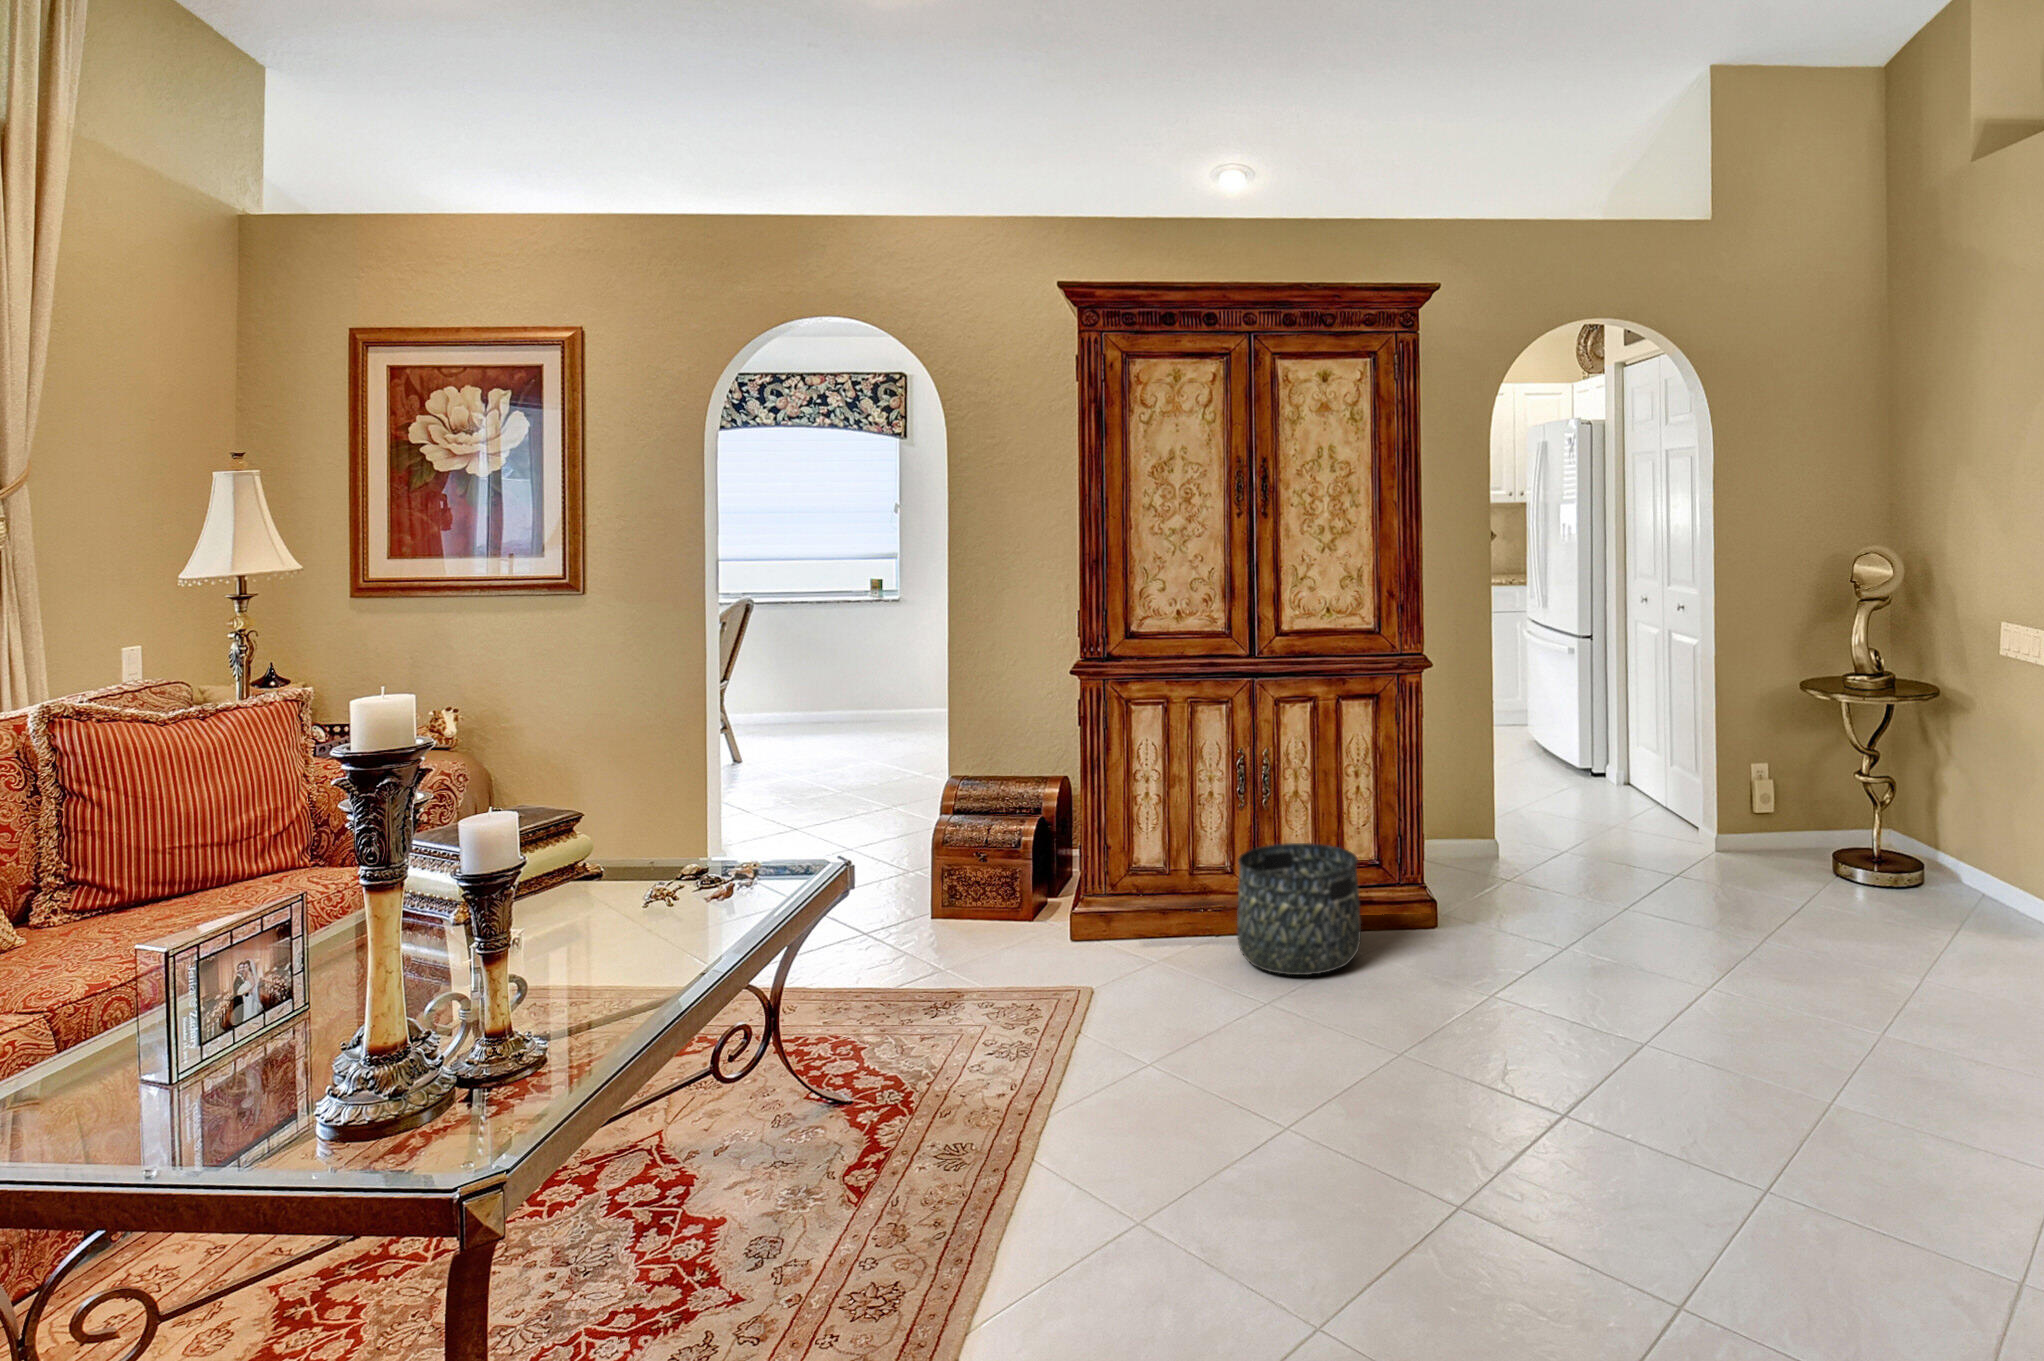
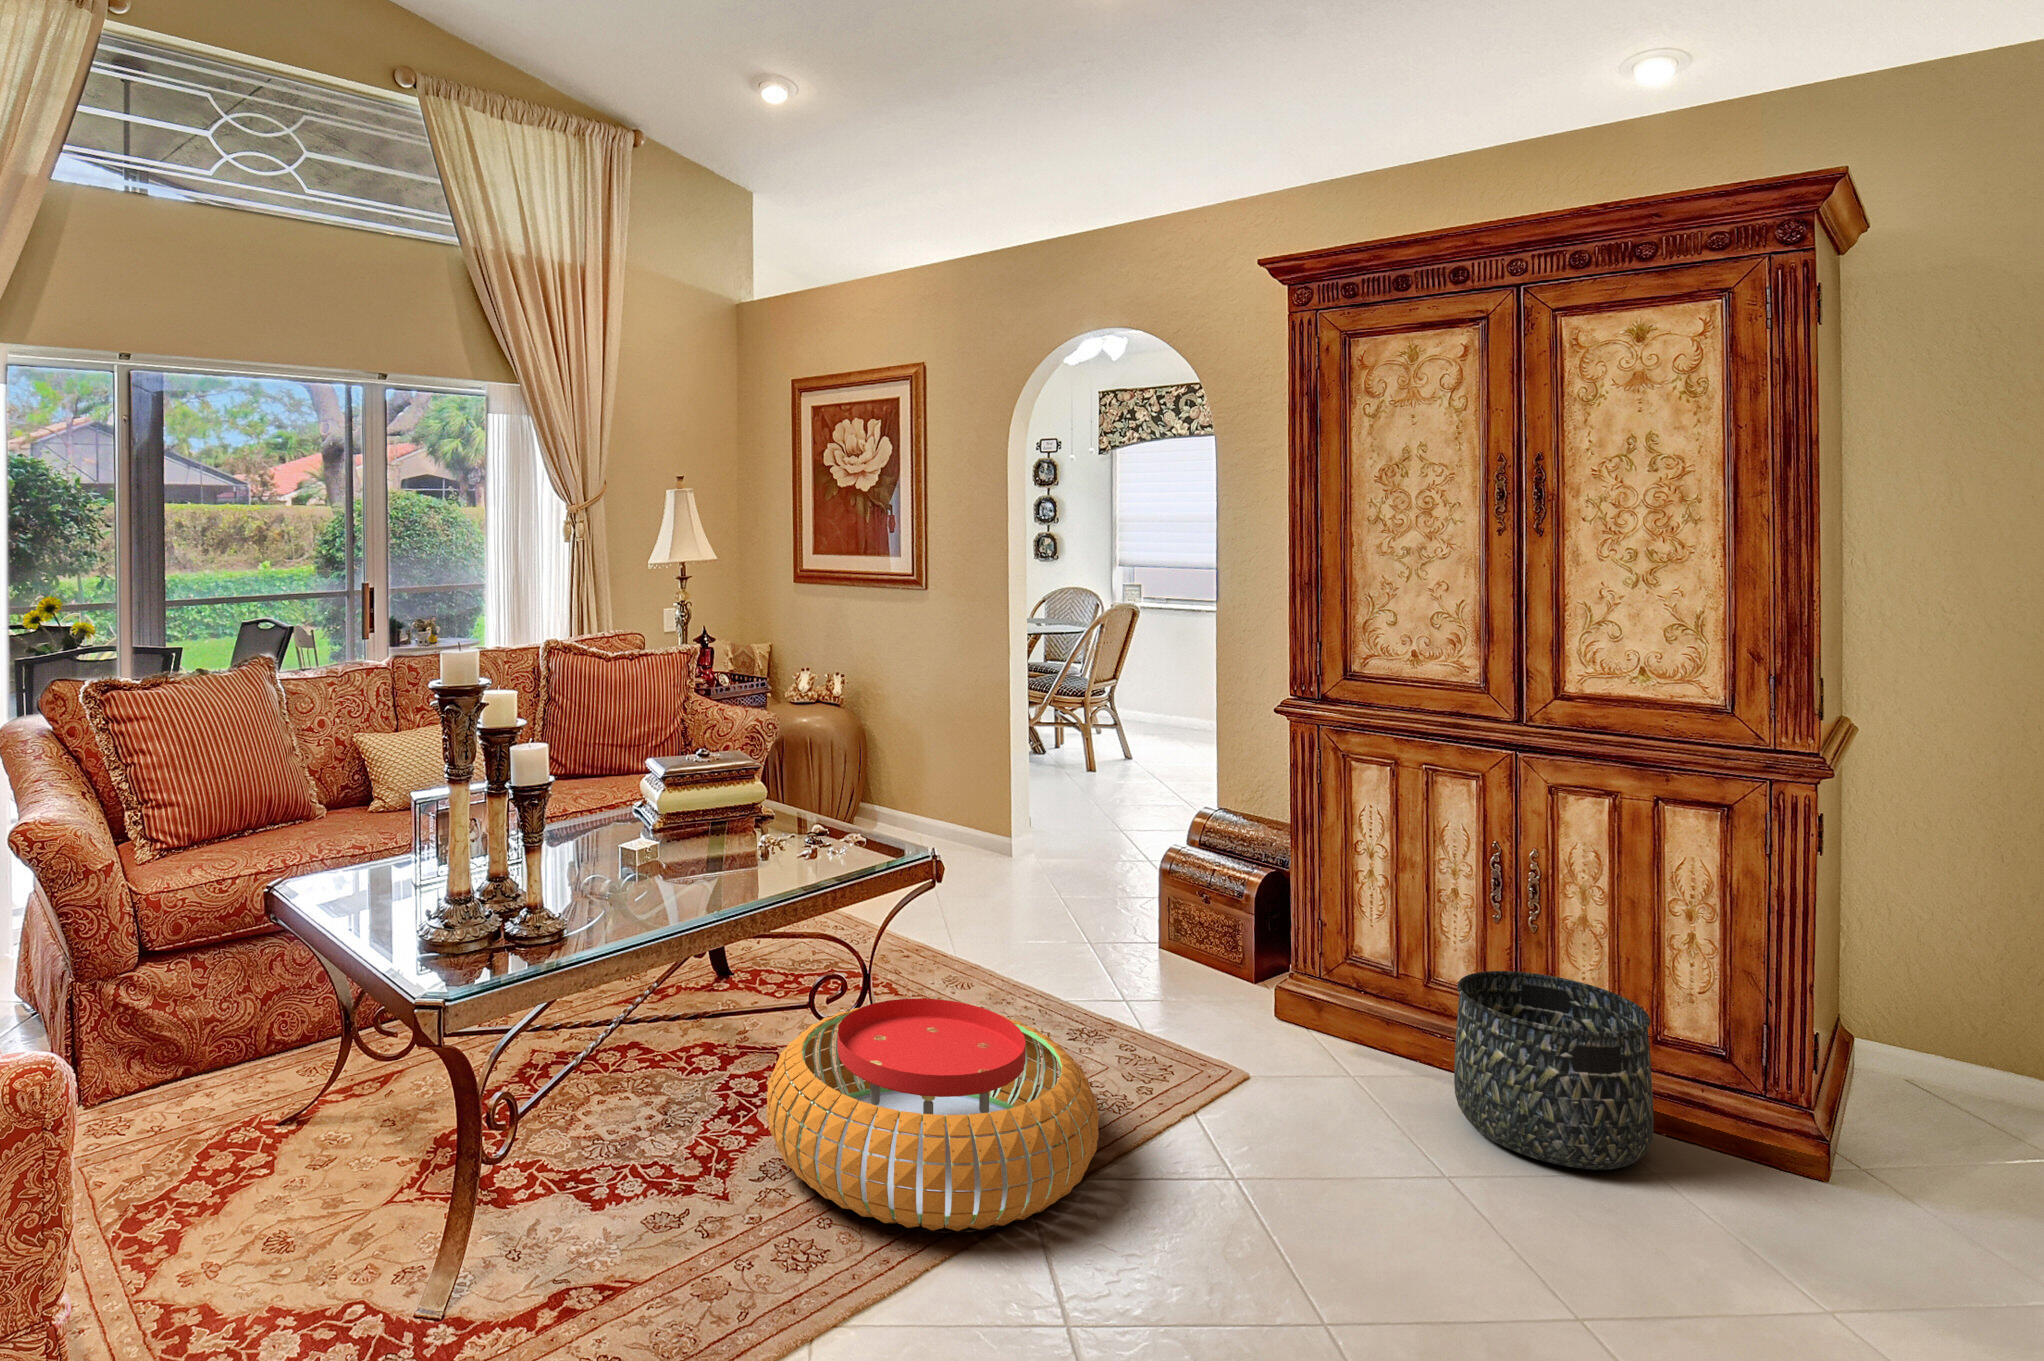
pouf: none [720,999,1077,1244] -> present [766,998,1099,1231]

